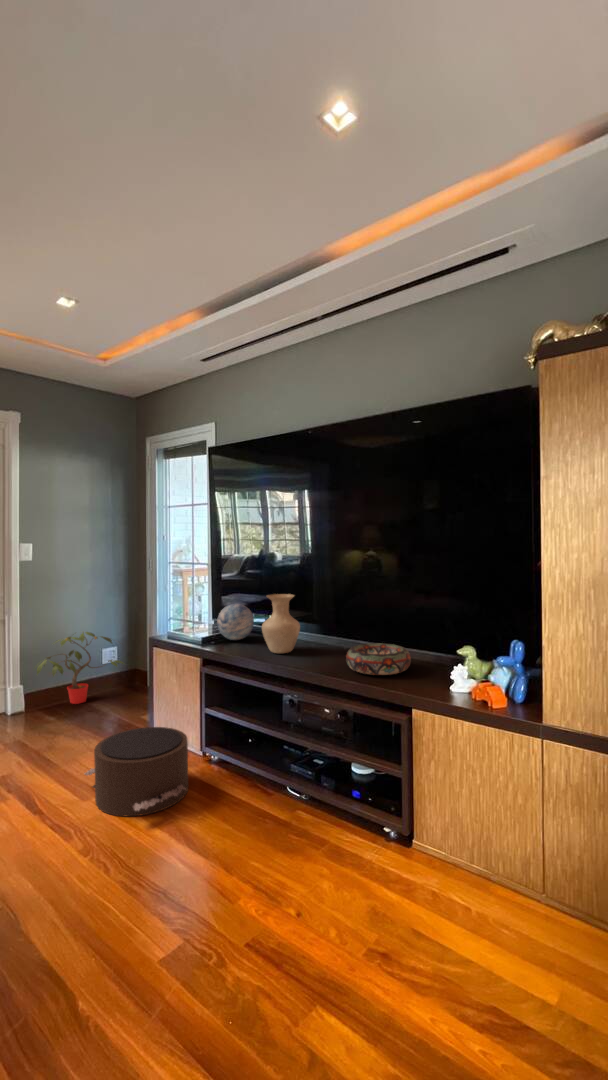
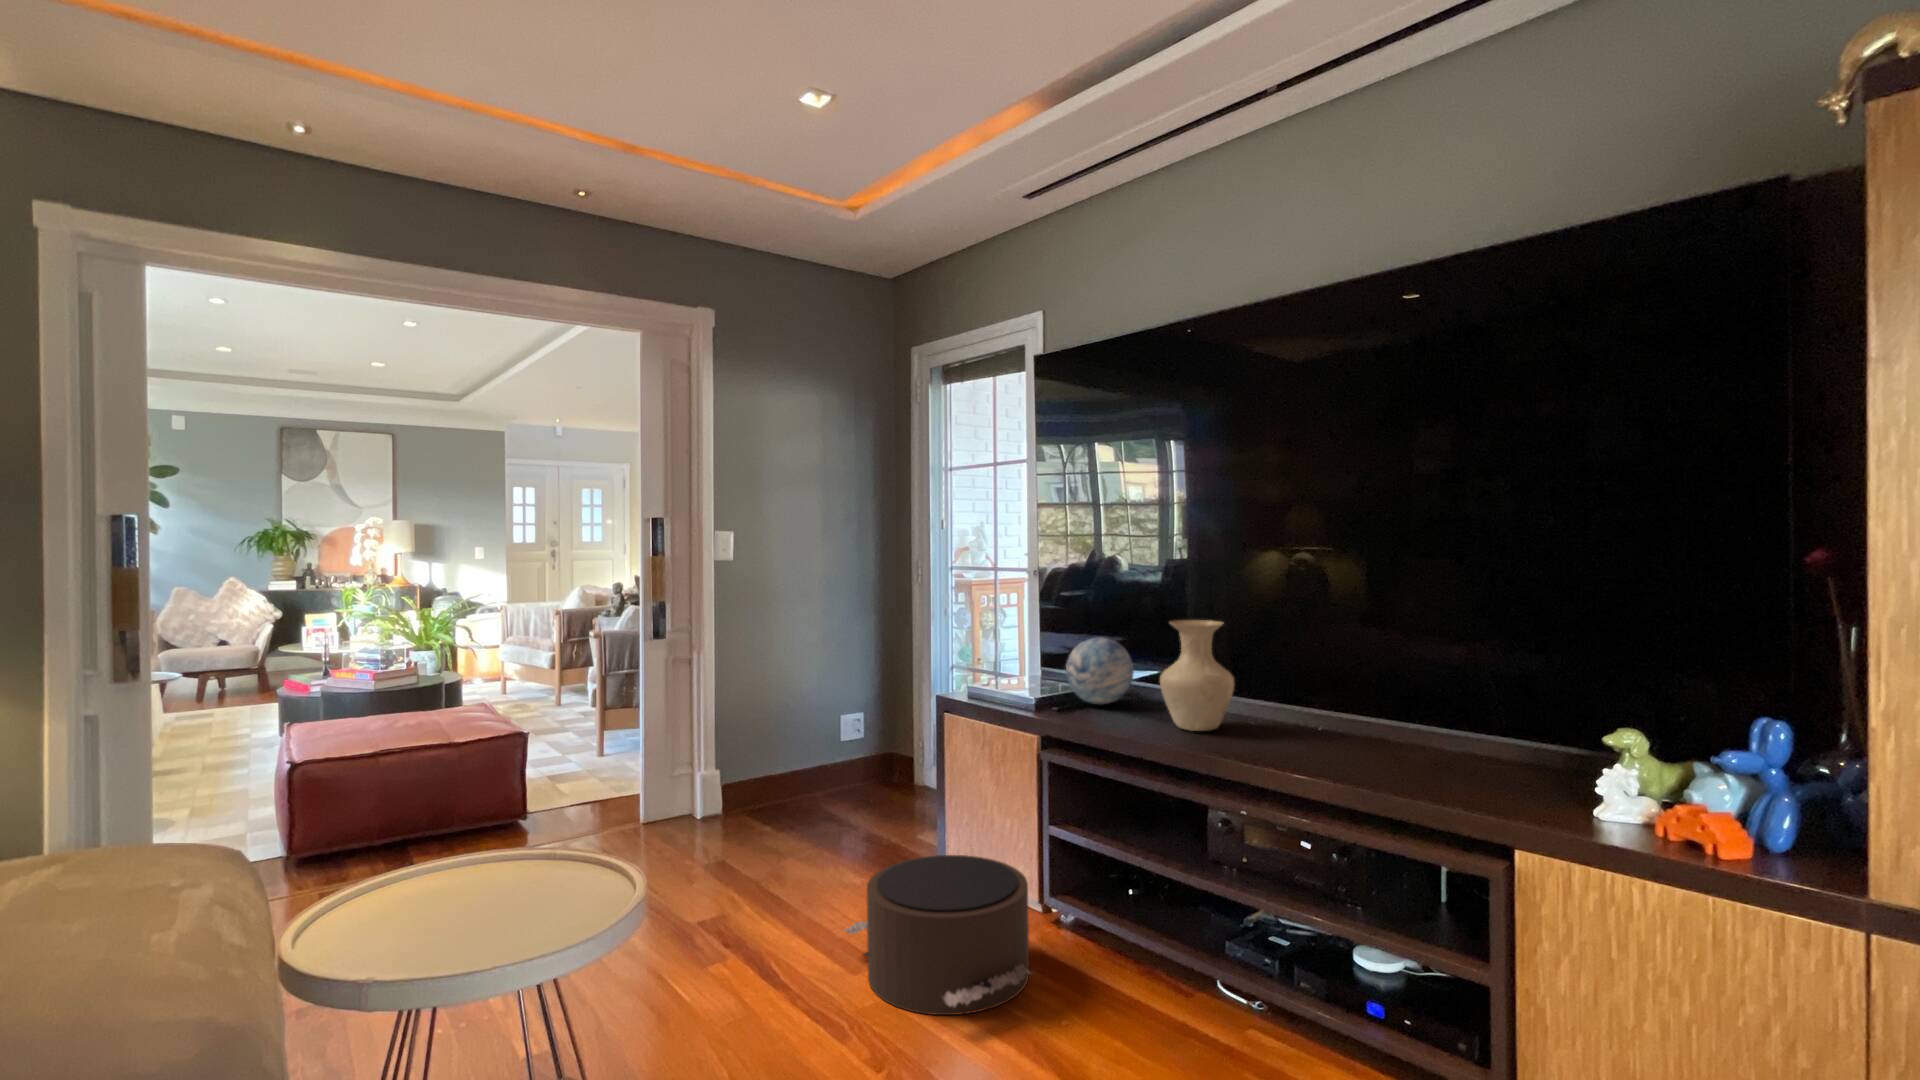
potted plant: present [37,632,123,704] -> none [734,683,883,807]
decorative bowl: present [346,643,411,675] -> none [1344,717,1485,780]

